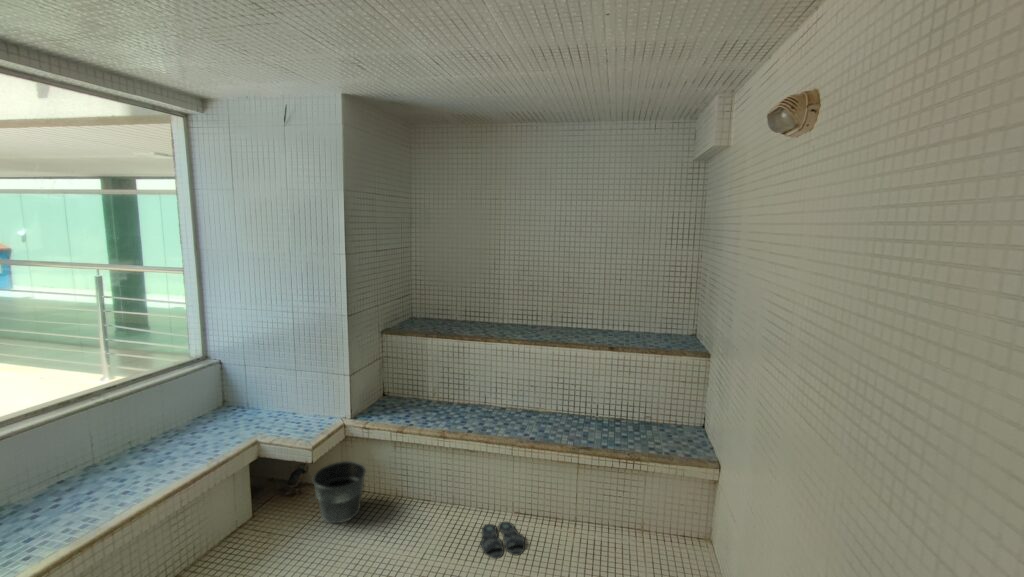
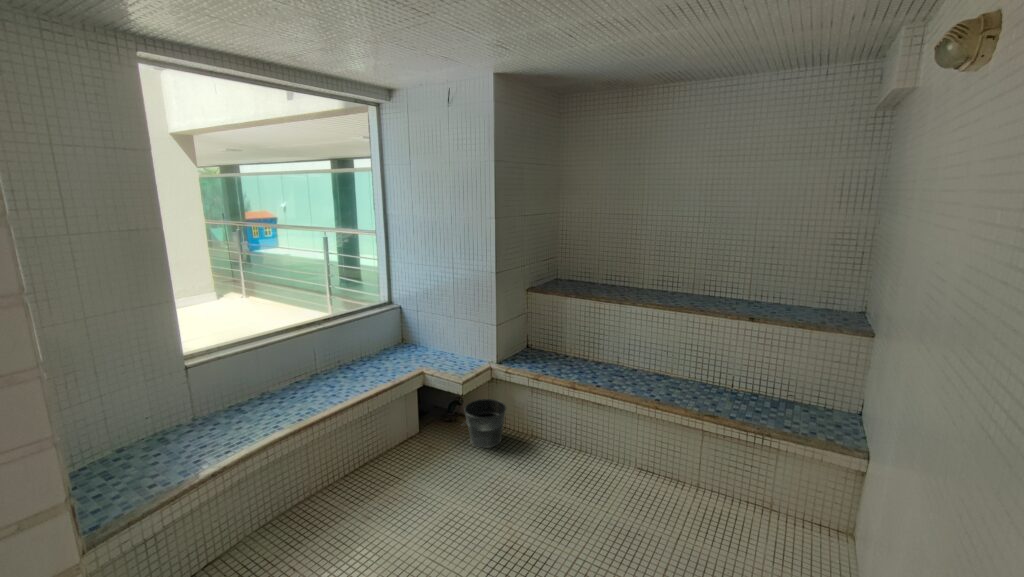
slippers: present [480,522,525,559] -> none [599,473,642,504]

